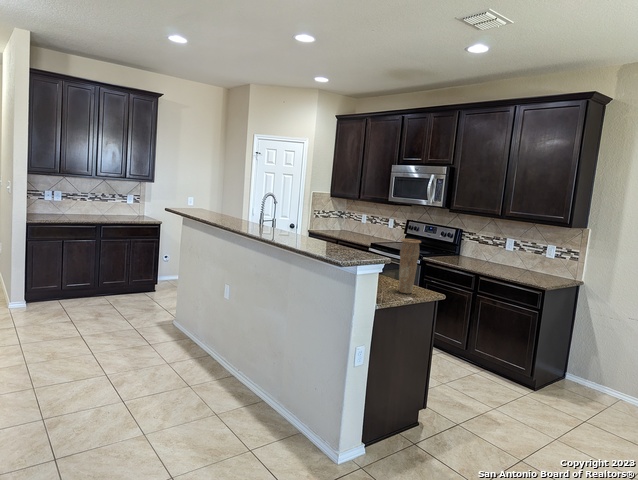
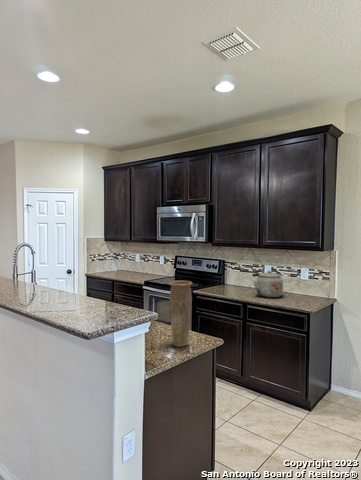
kettle: none [489,244,523,272] -> present [252,271,283,298]

